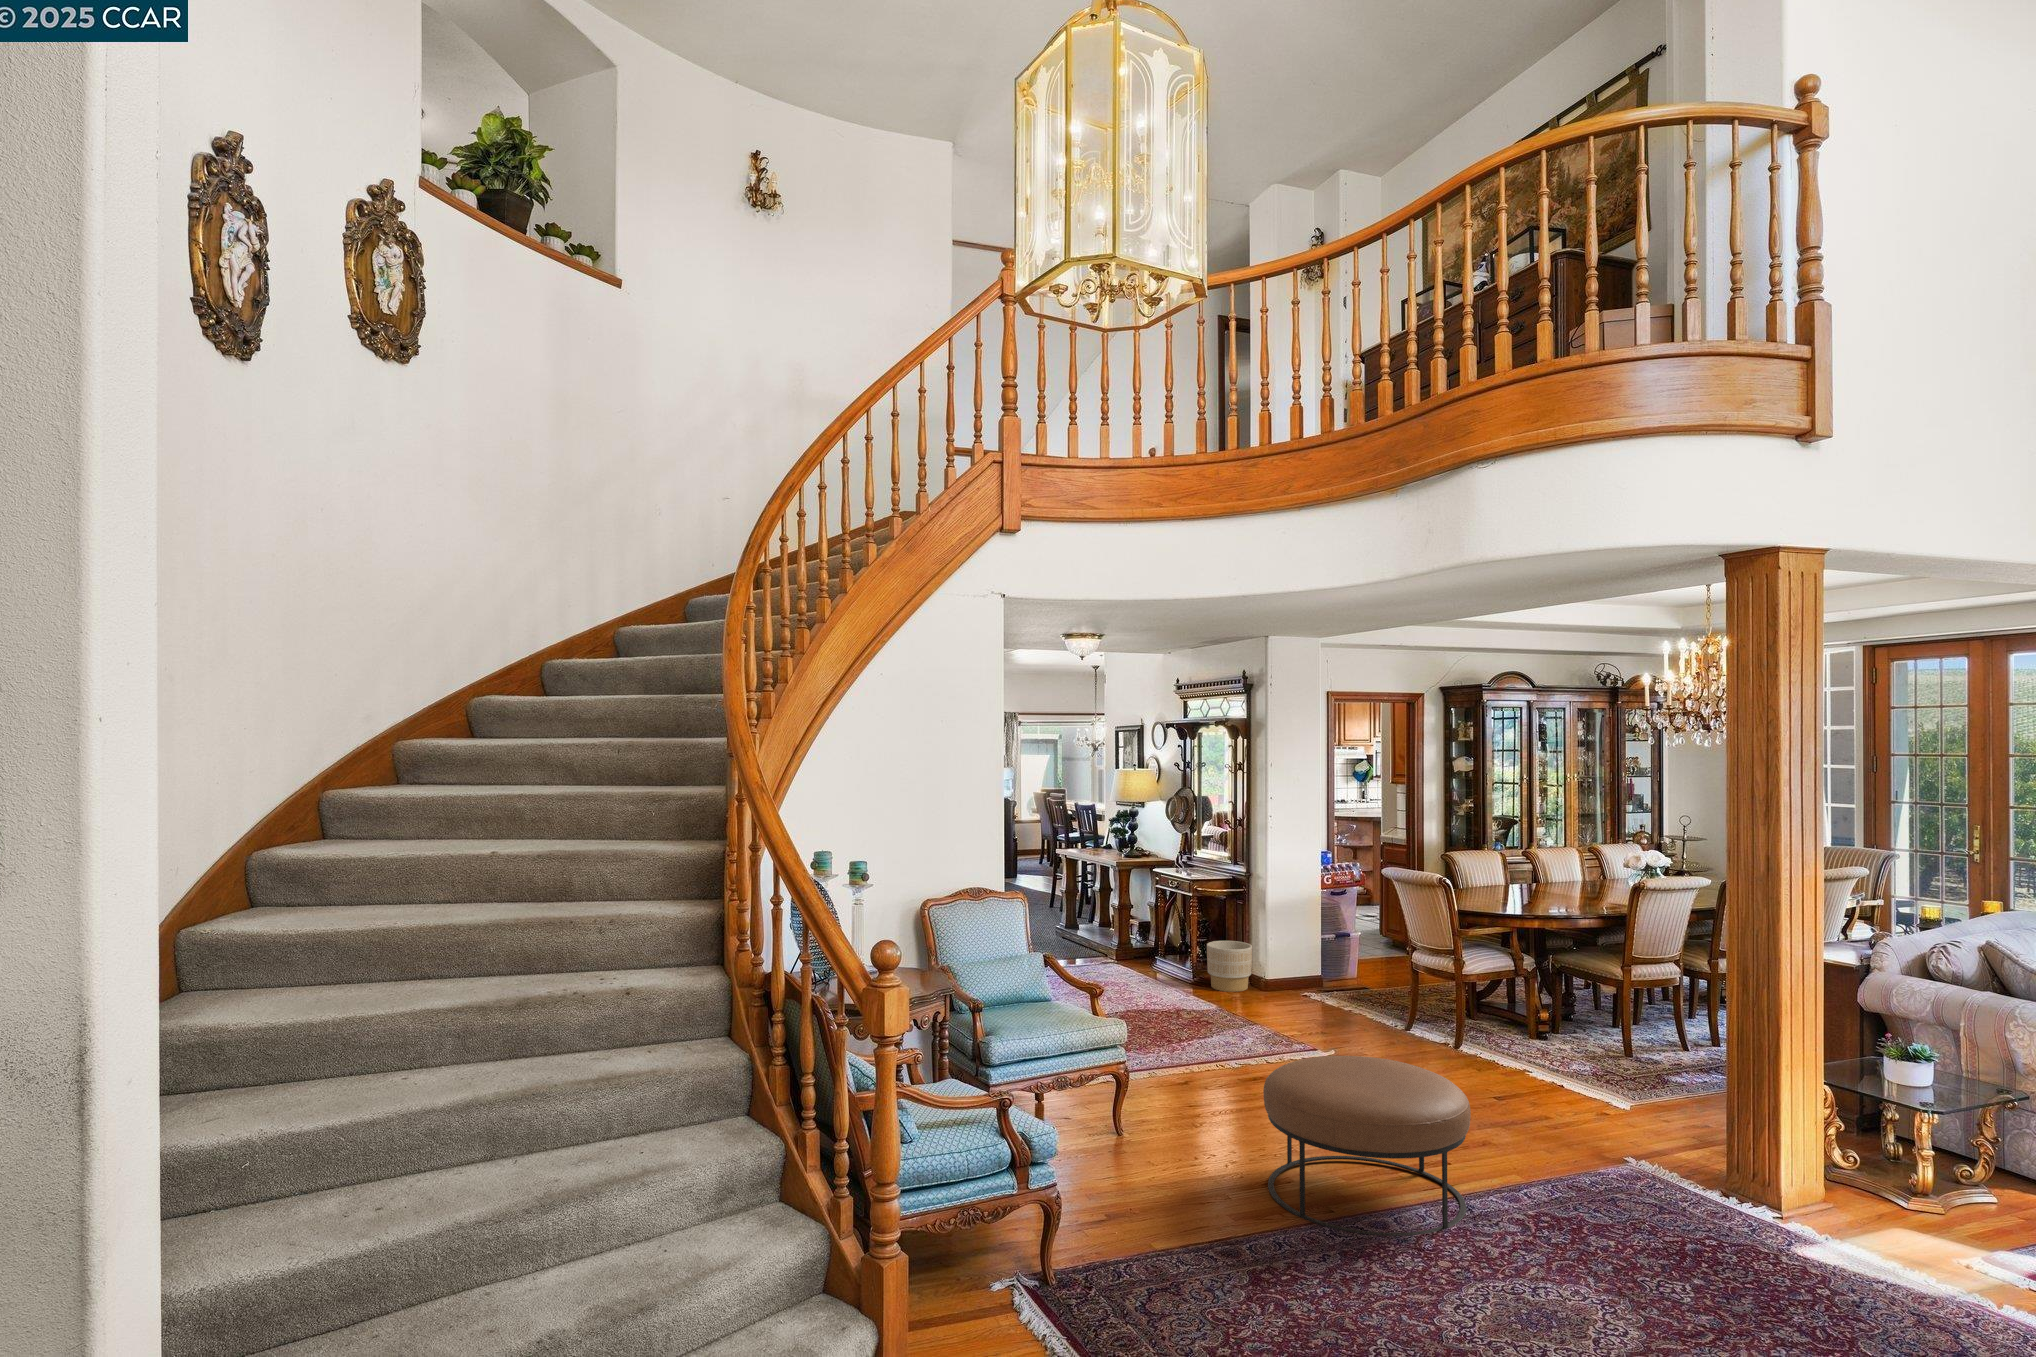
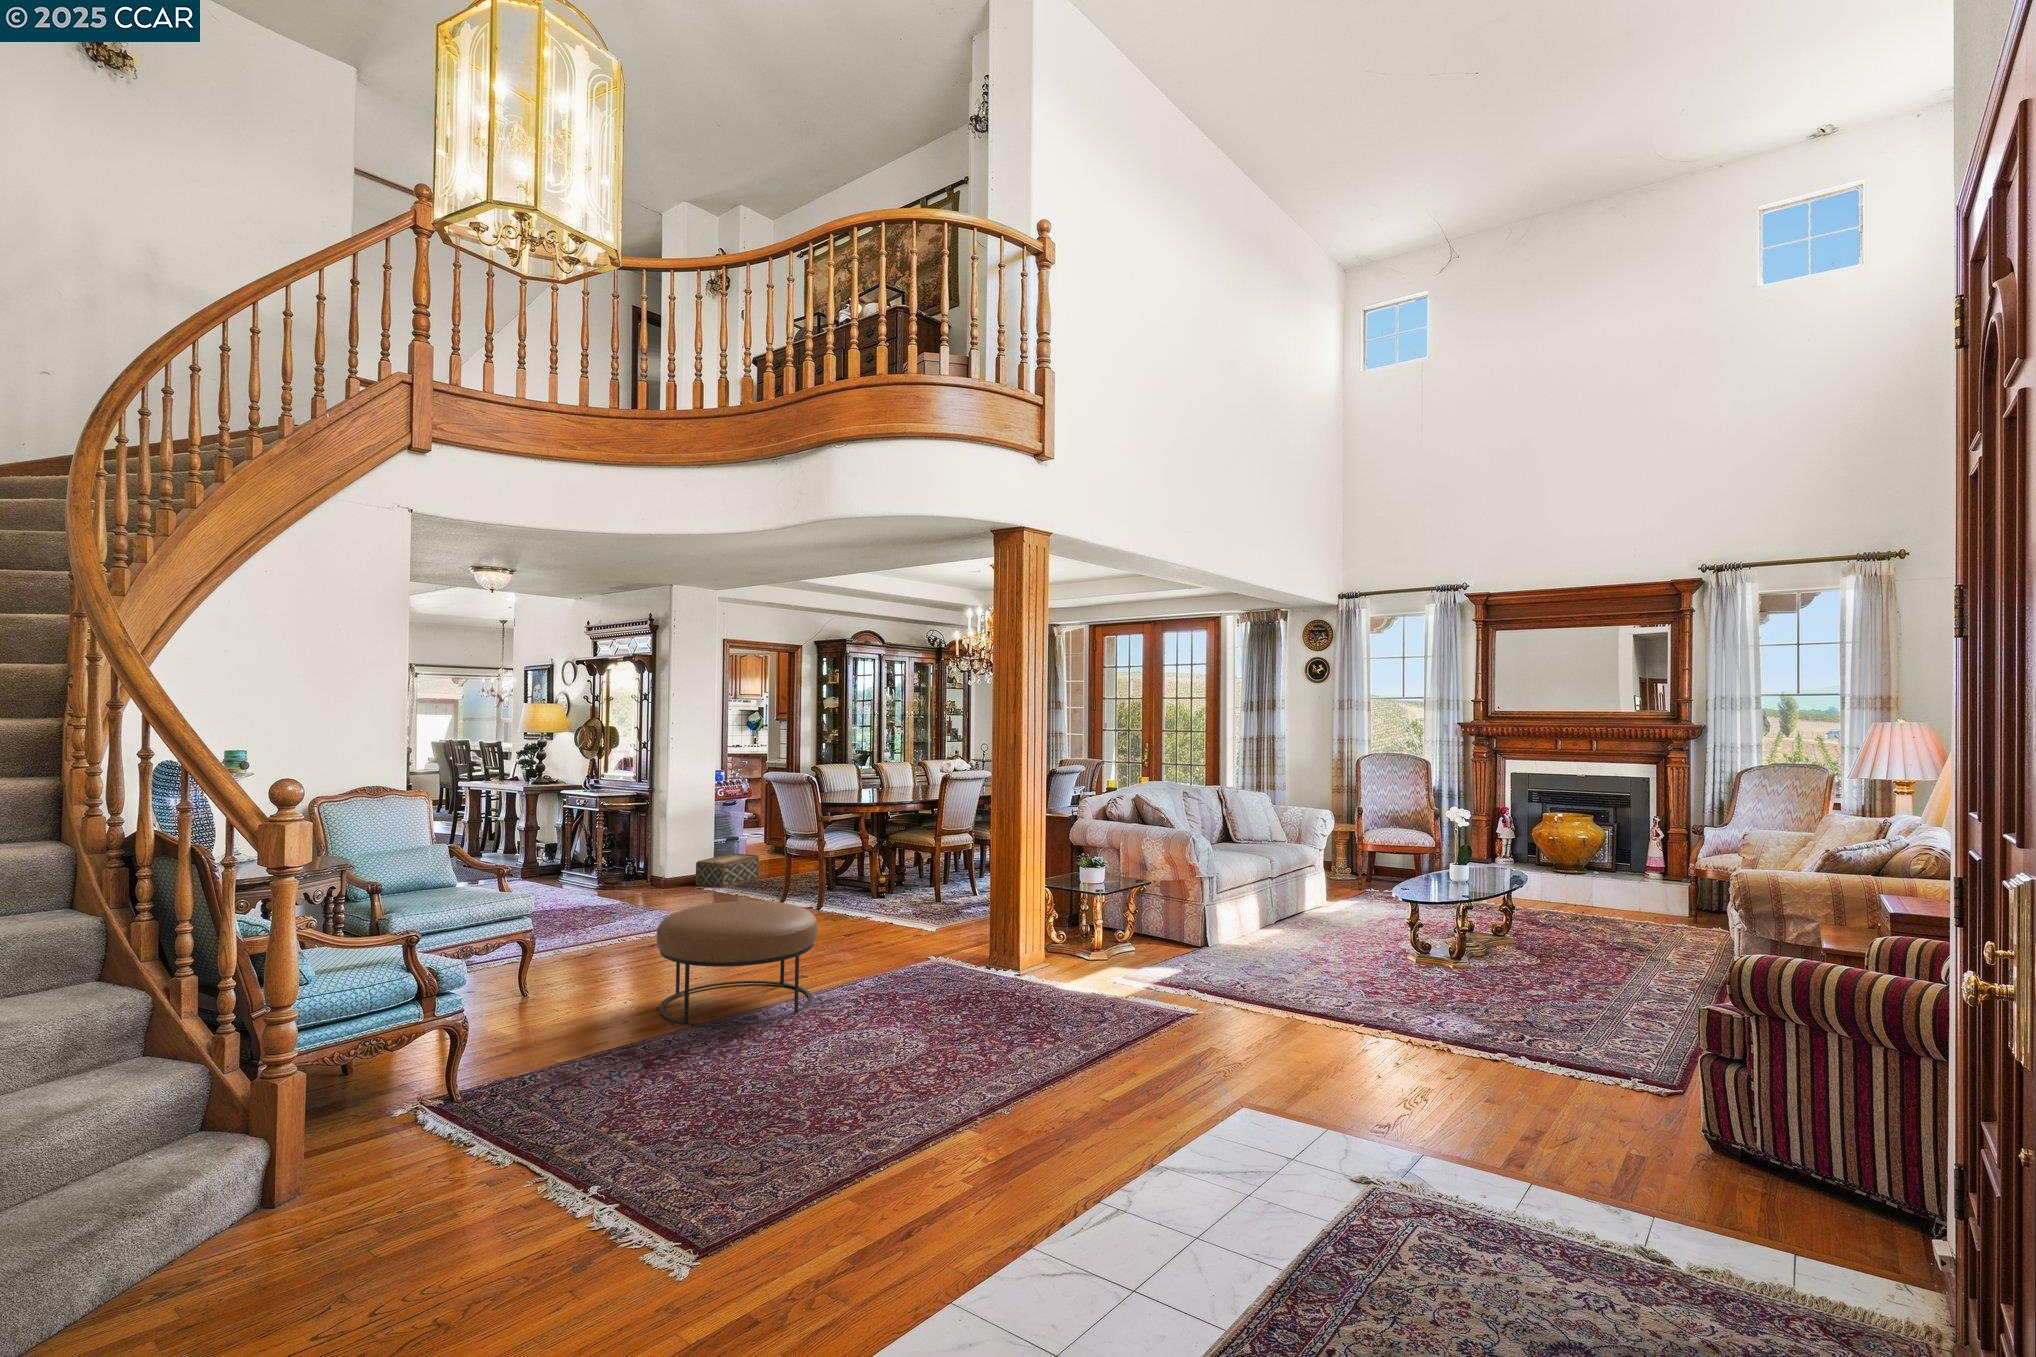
planter: present [1207,941,1252,992] -> none [611,850,652,893]
woven basket: none [1302,952,1377,997] -> present [696,853,759,888]

